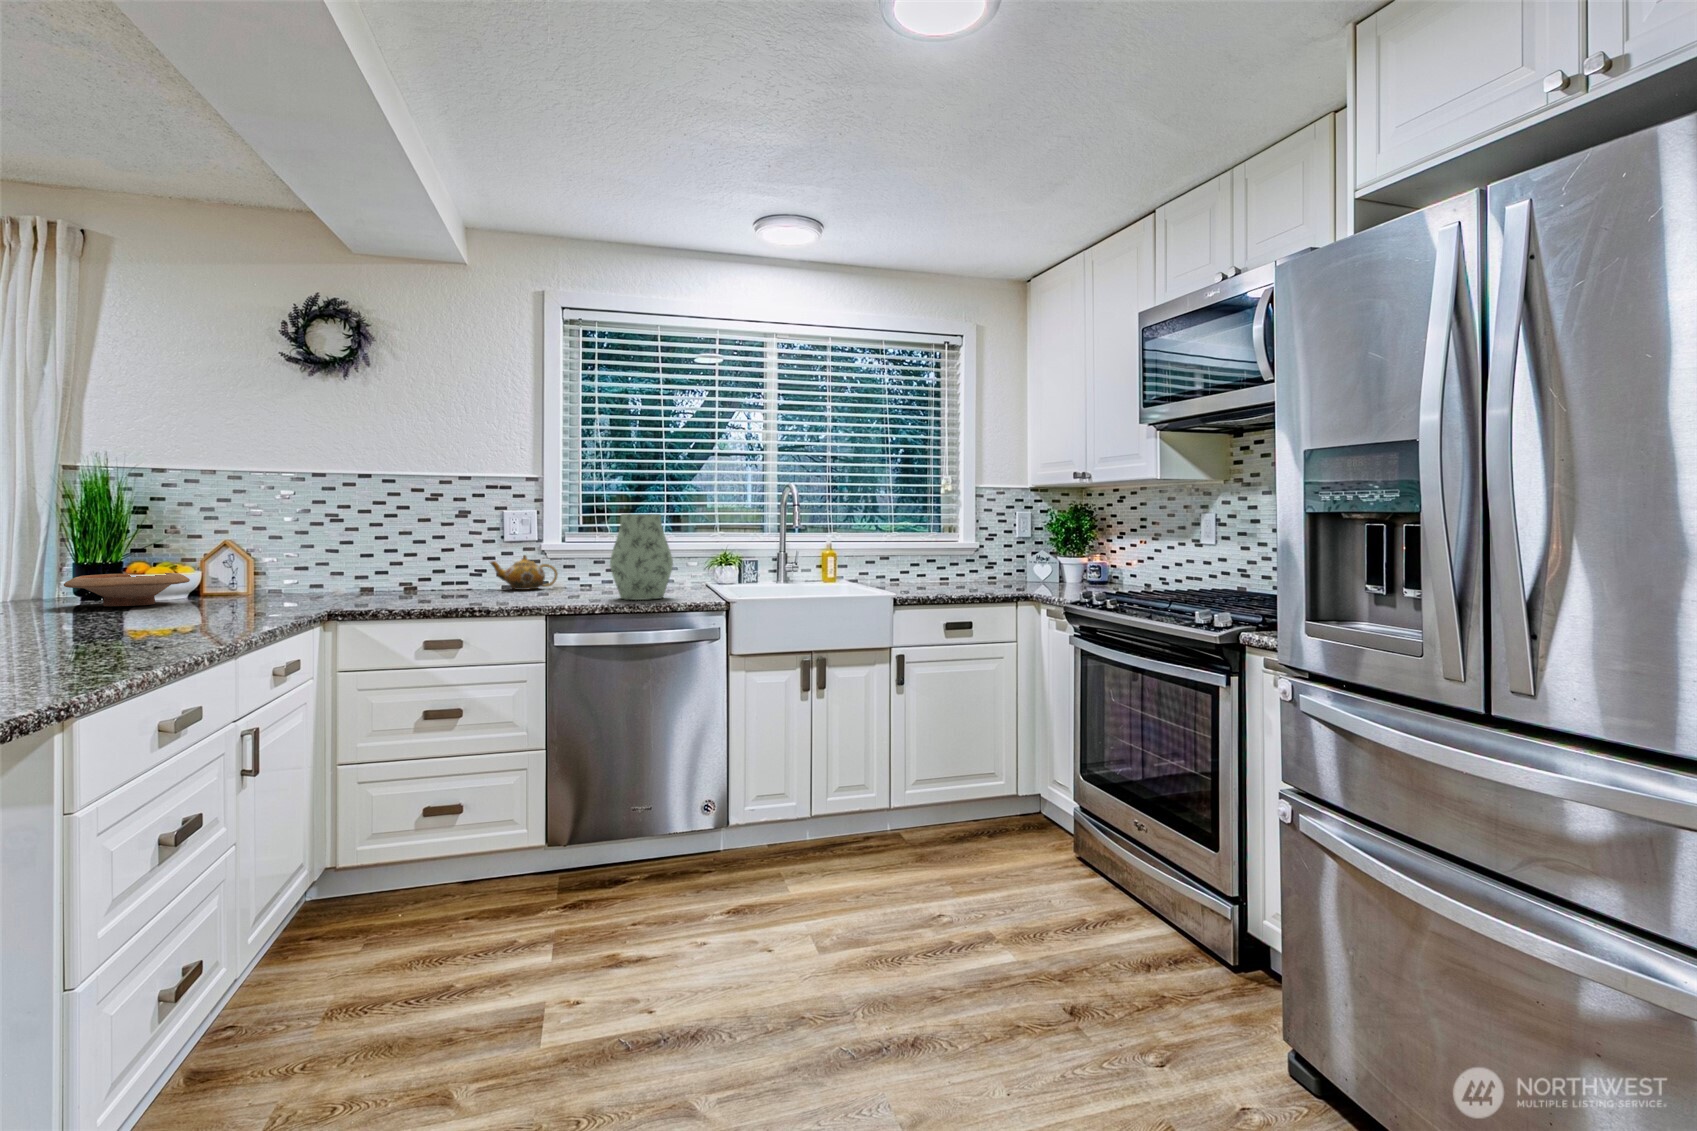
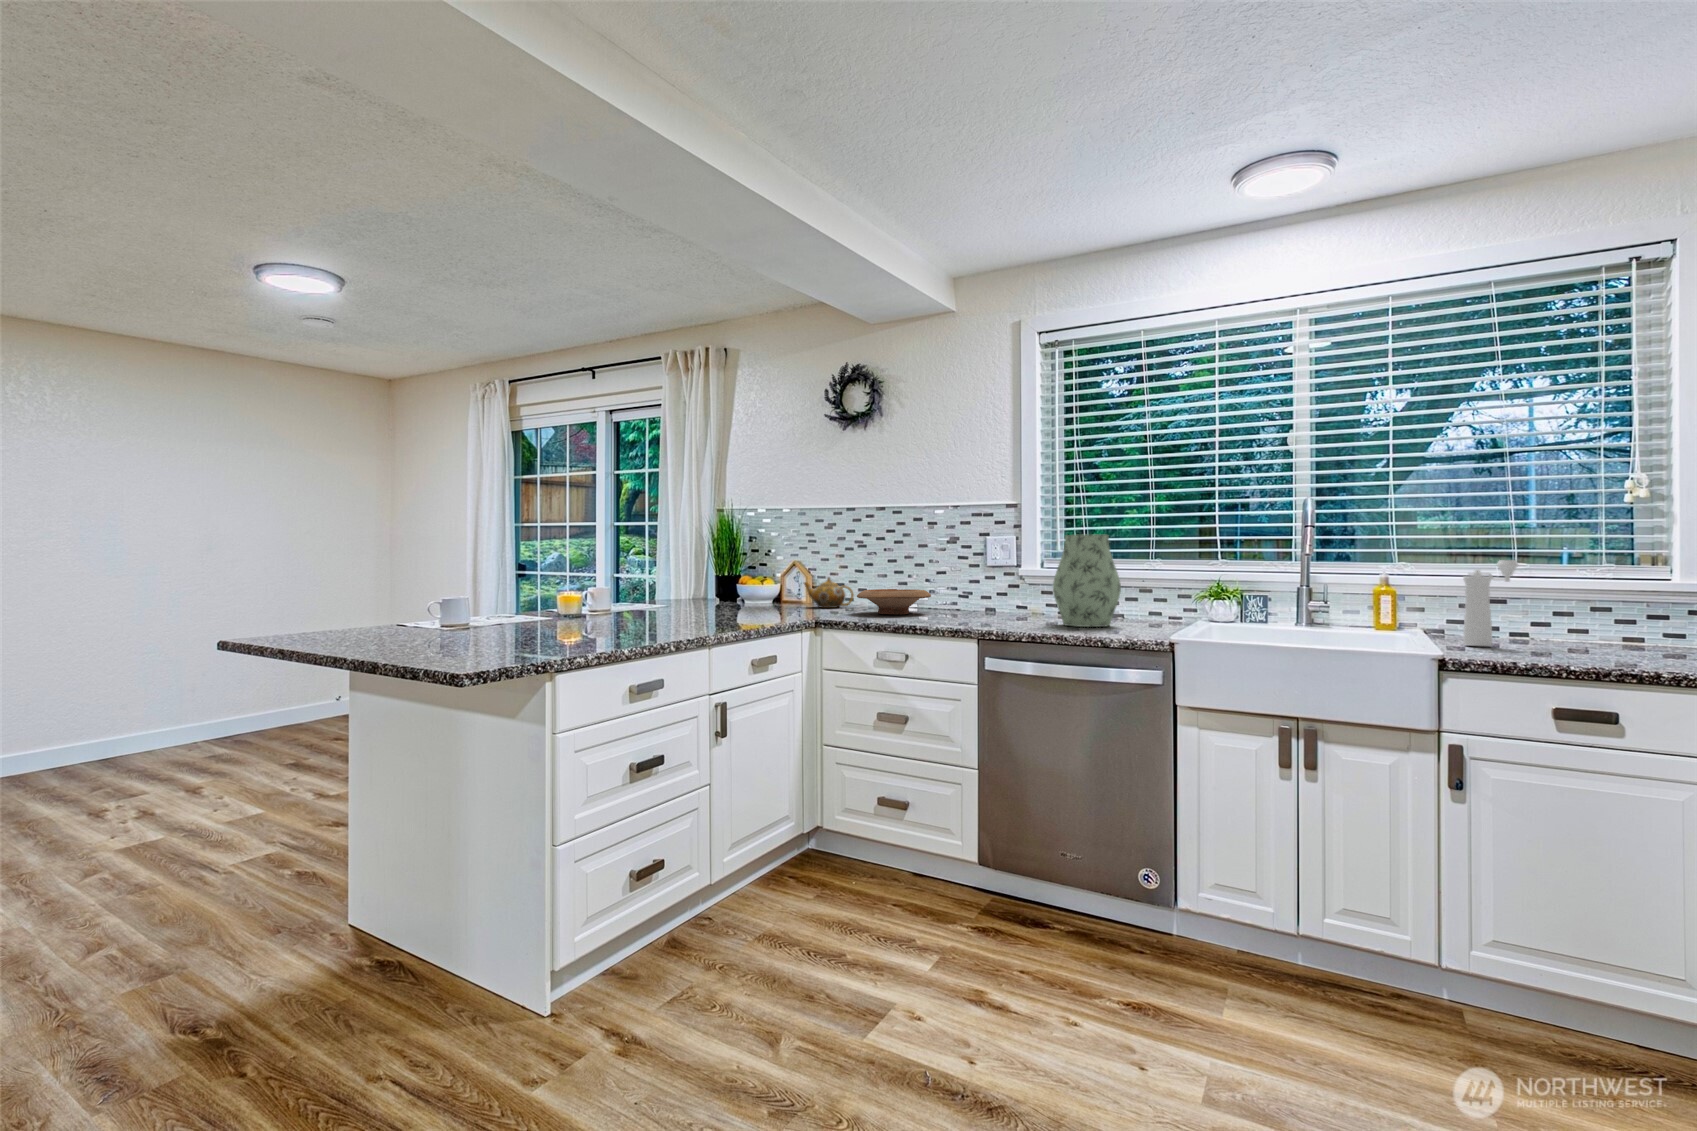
pepper mill: none [915,538,939,597] -> present [1463,560,1518,646]
teapot: present [490,555,558,590] -> present [804,577,854,608]
wooden bowl: present [64,573,190,606] -> present [857,589,931,614]

